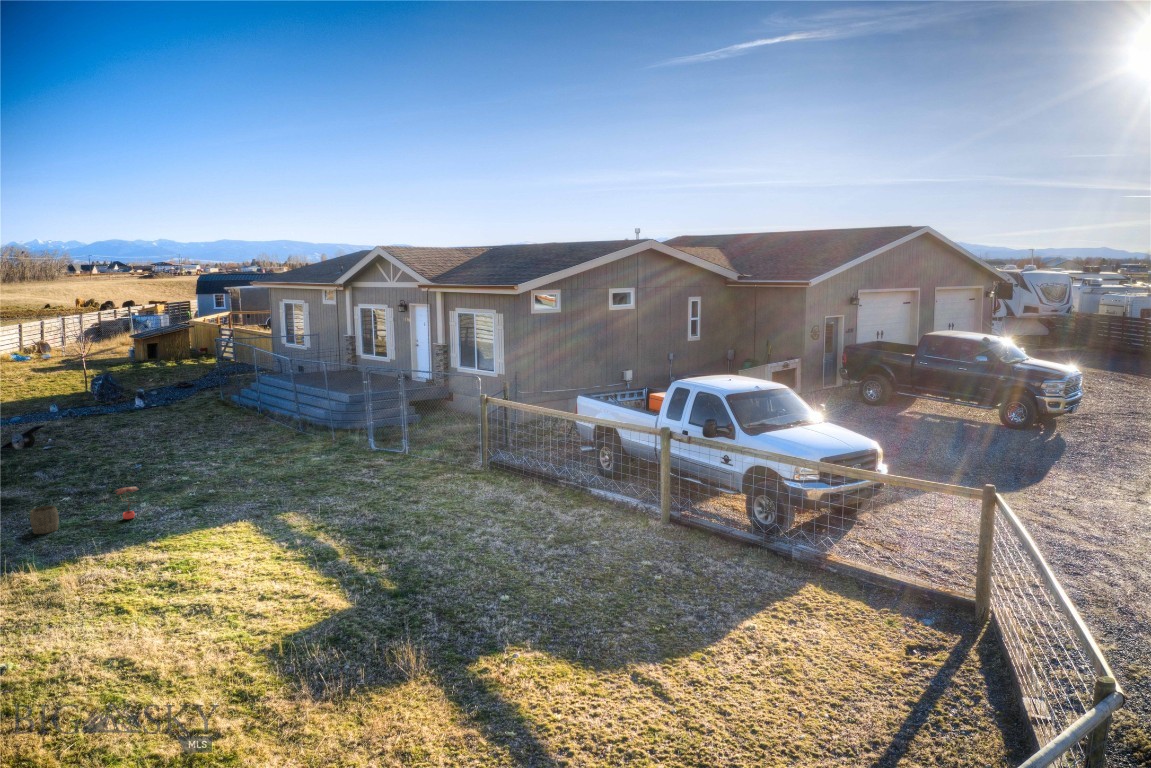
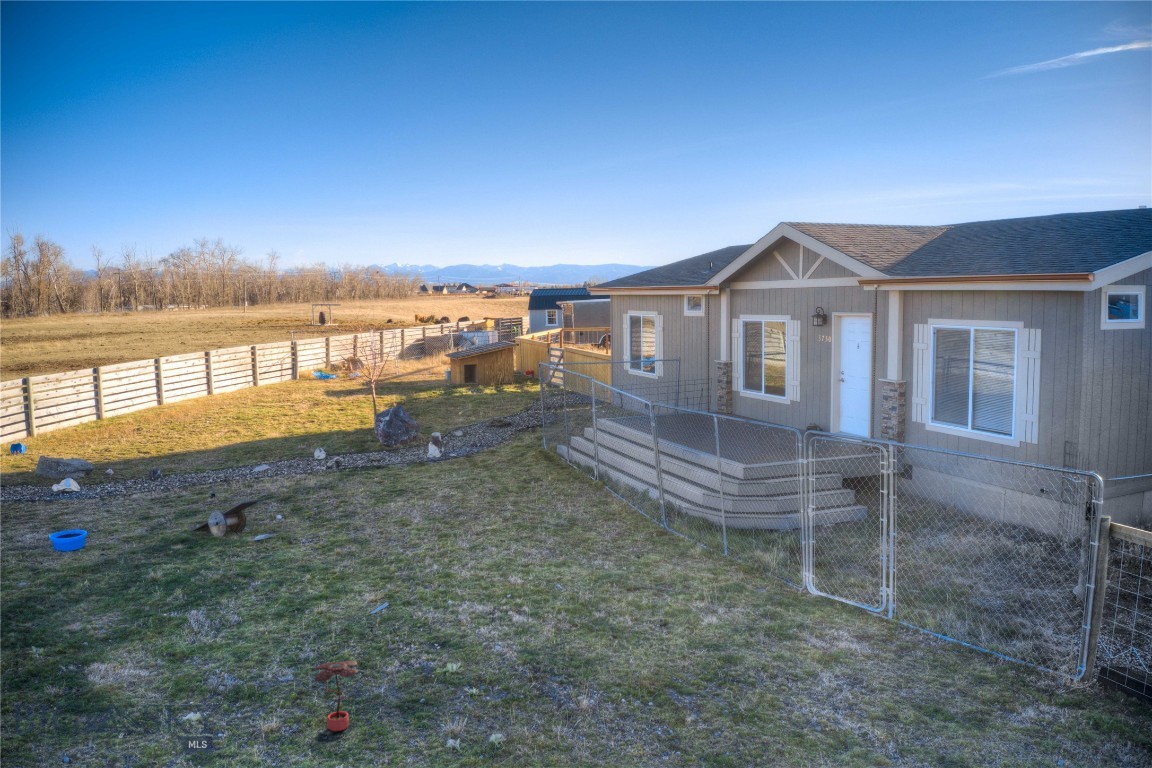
woven basket: present [30,506,59,534] -> none [163,685,213,748]

